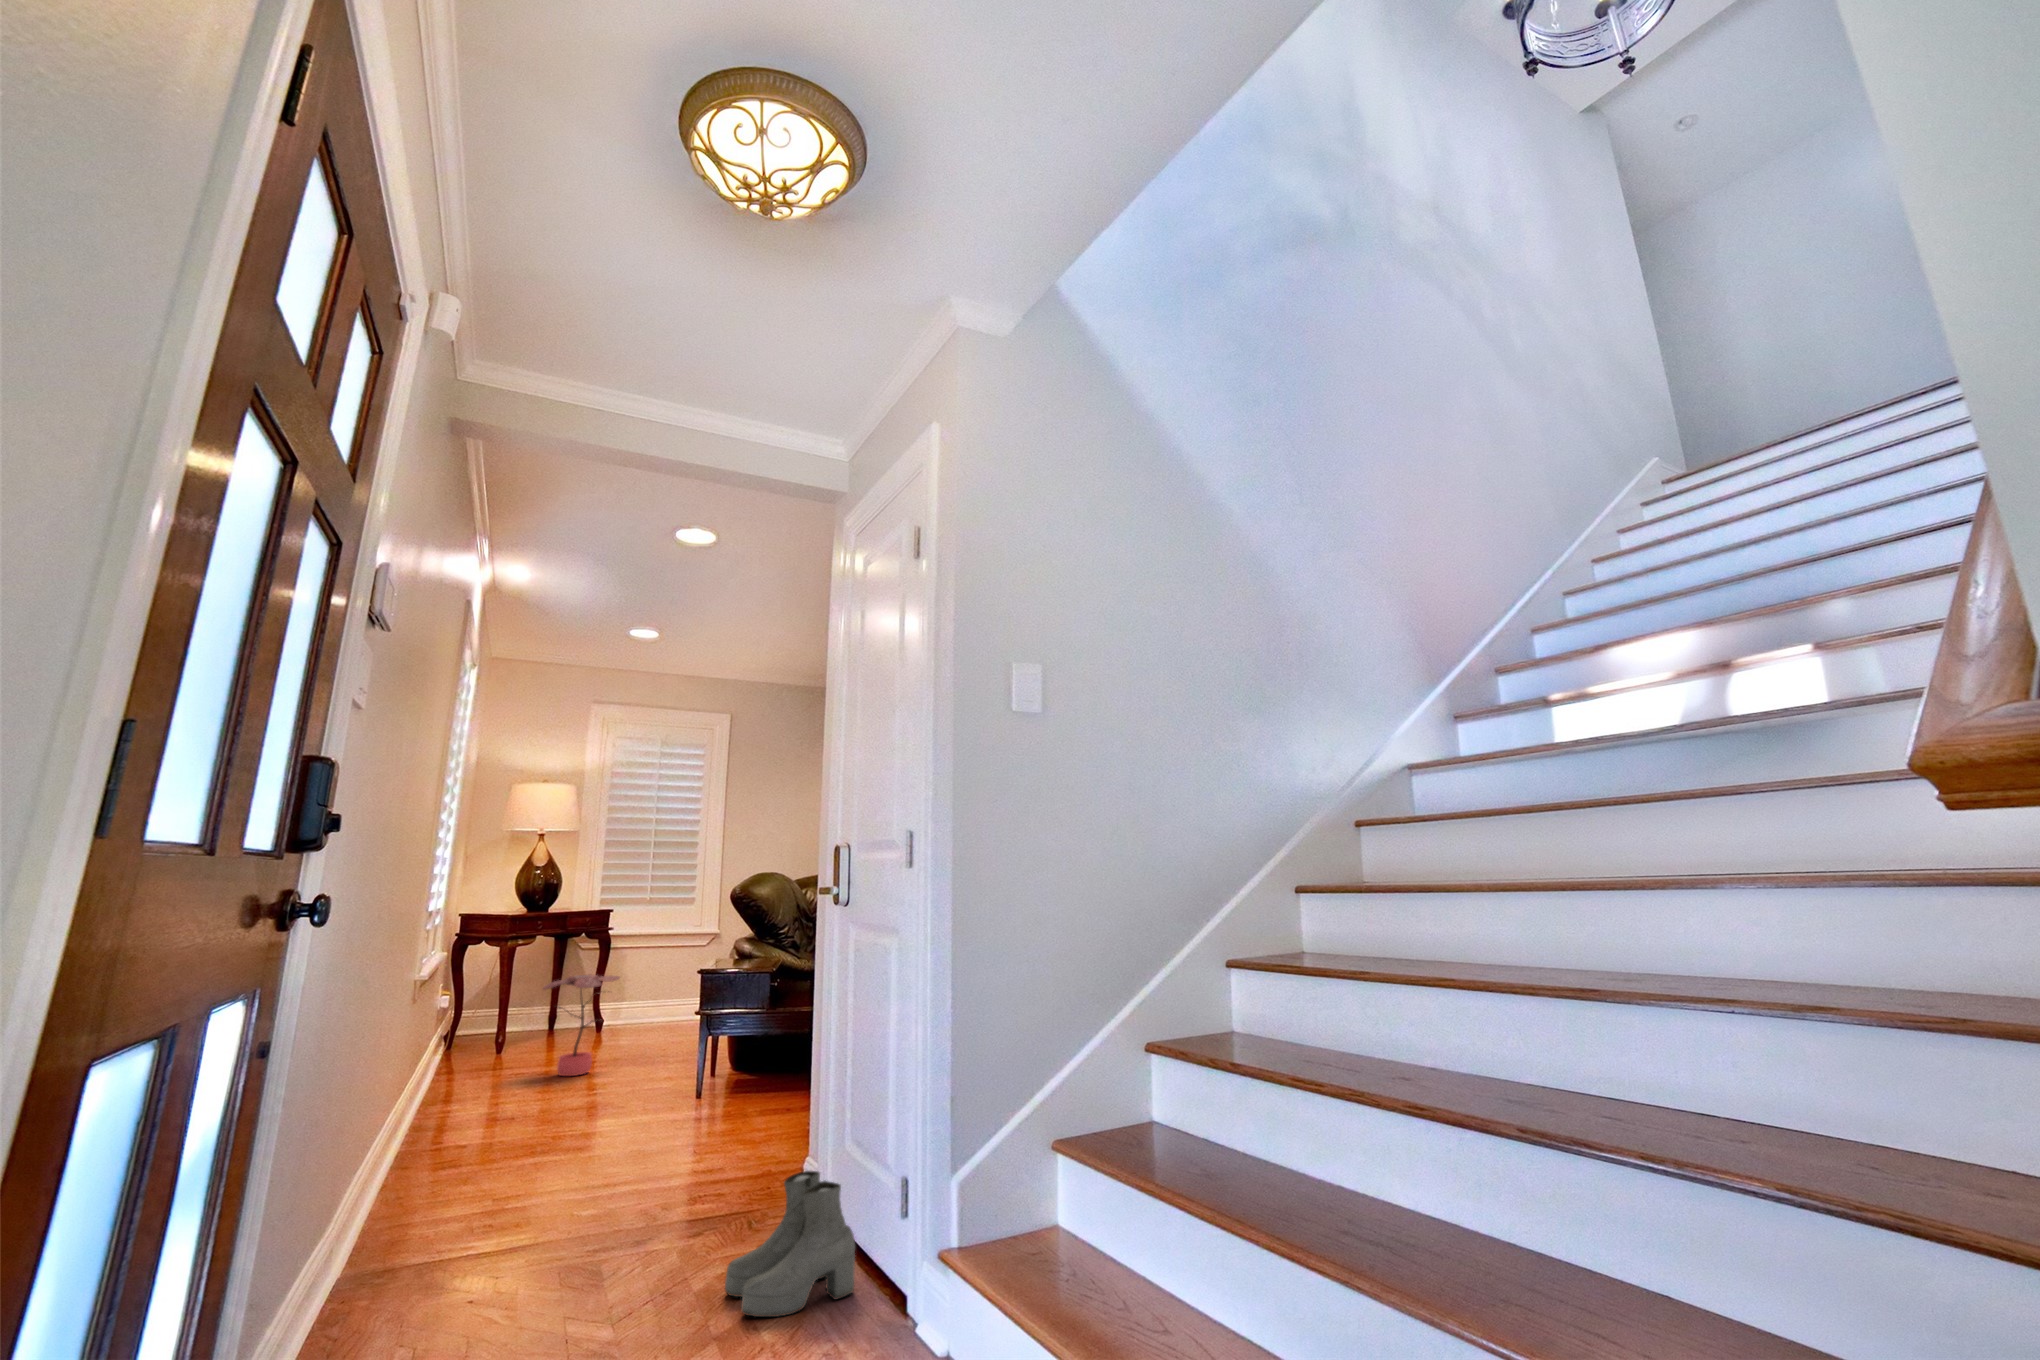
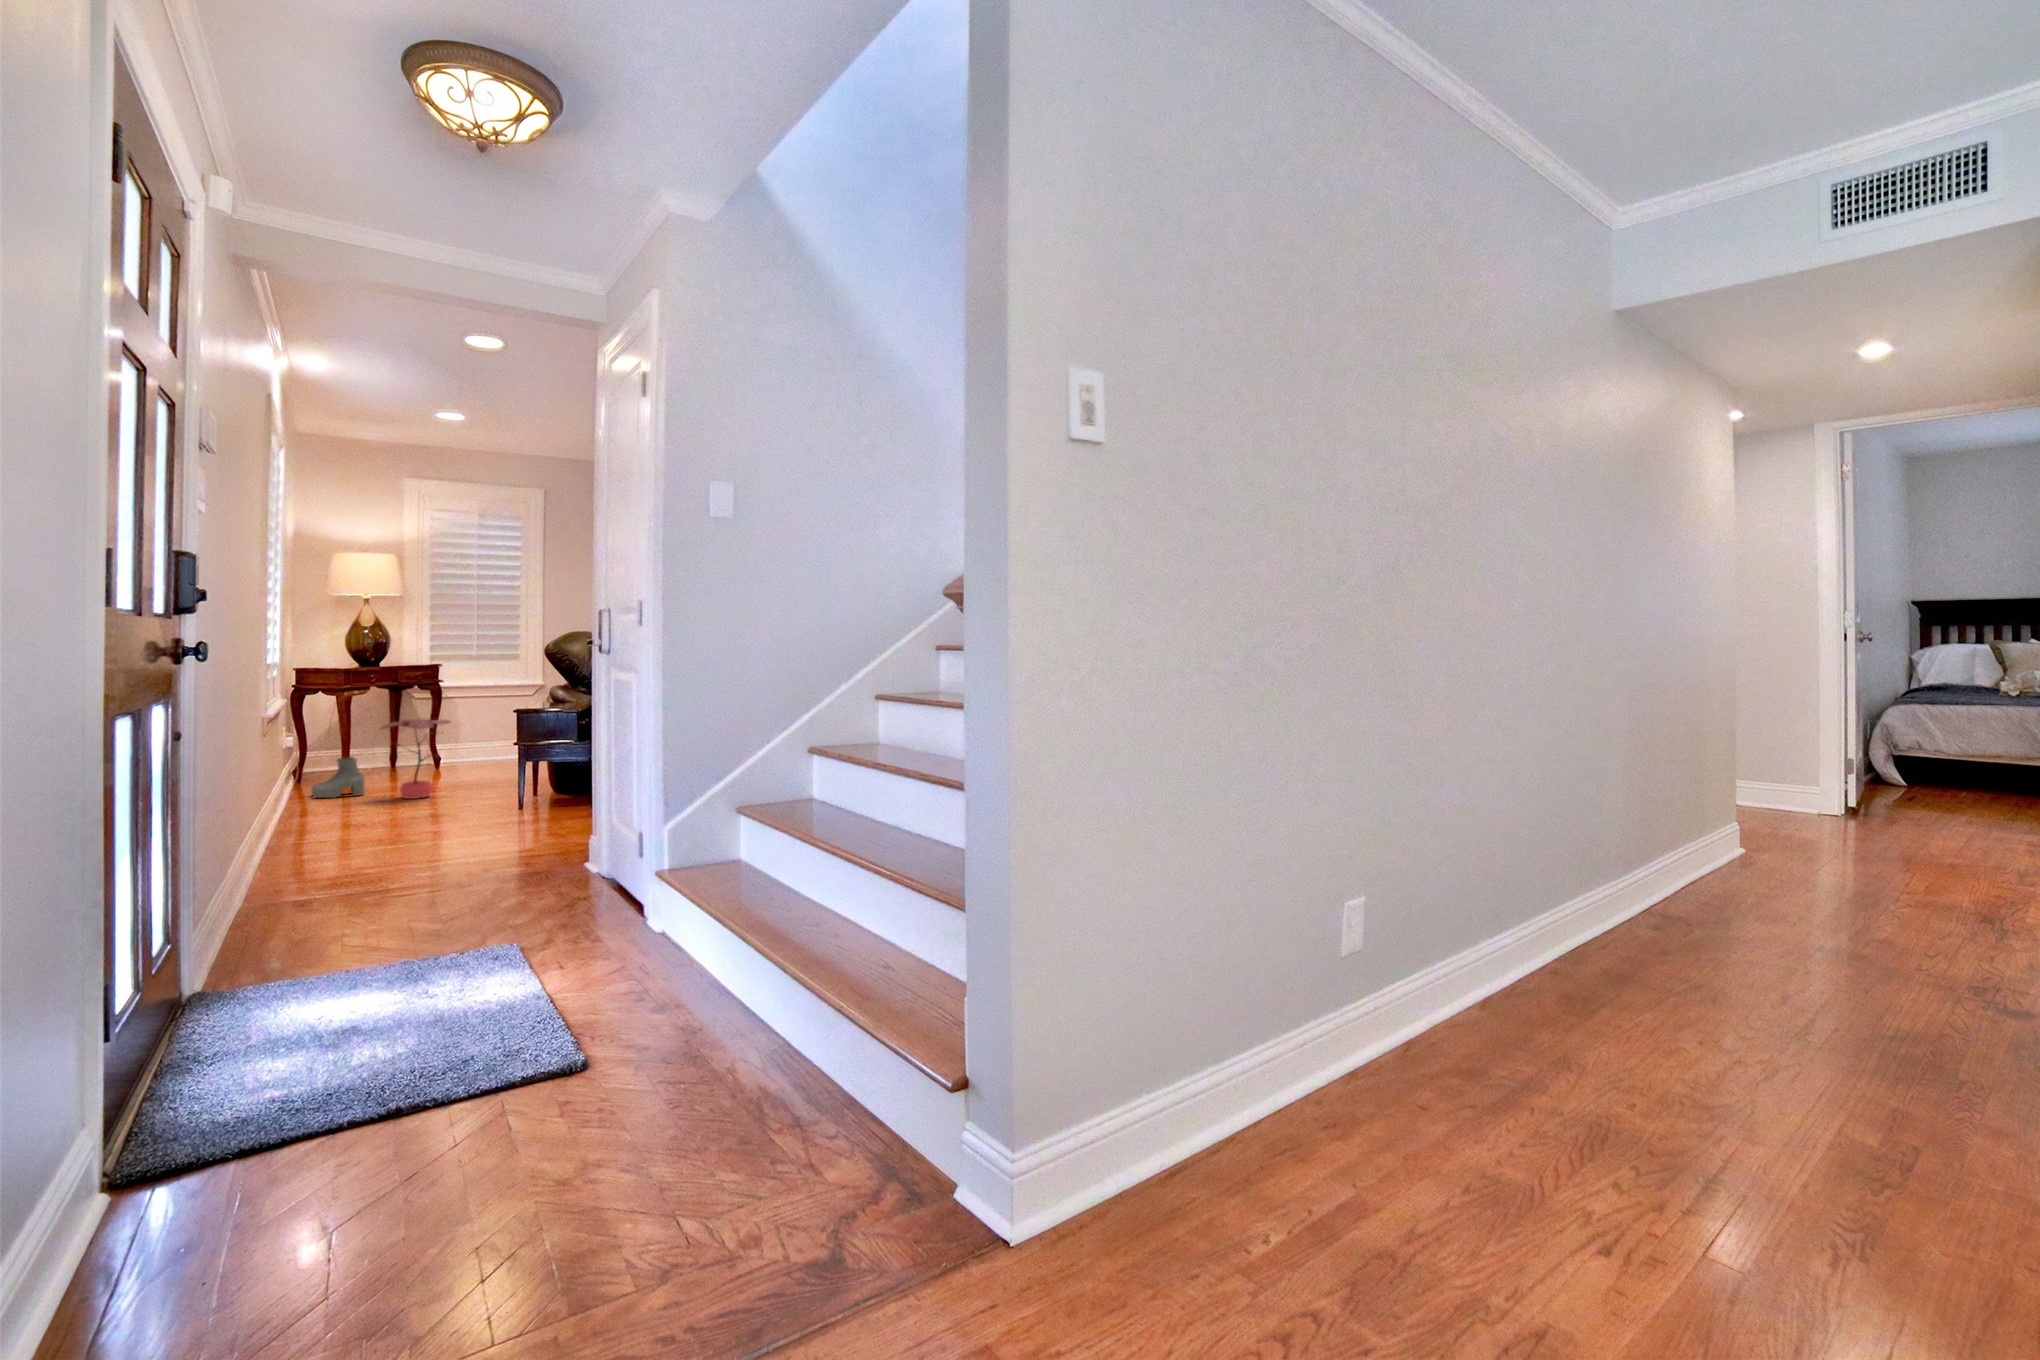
boots: present [725,1171,855,1317] -> present [311,757,365,798]

